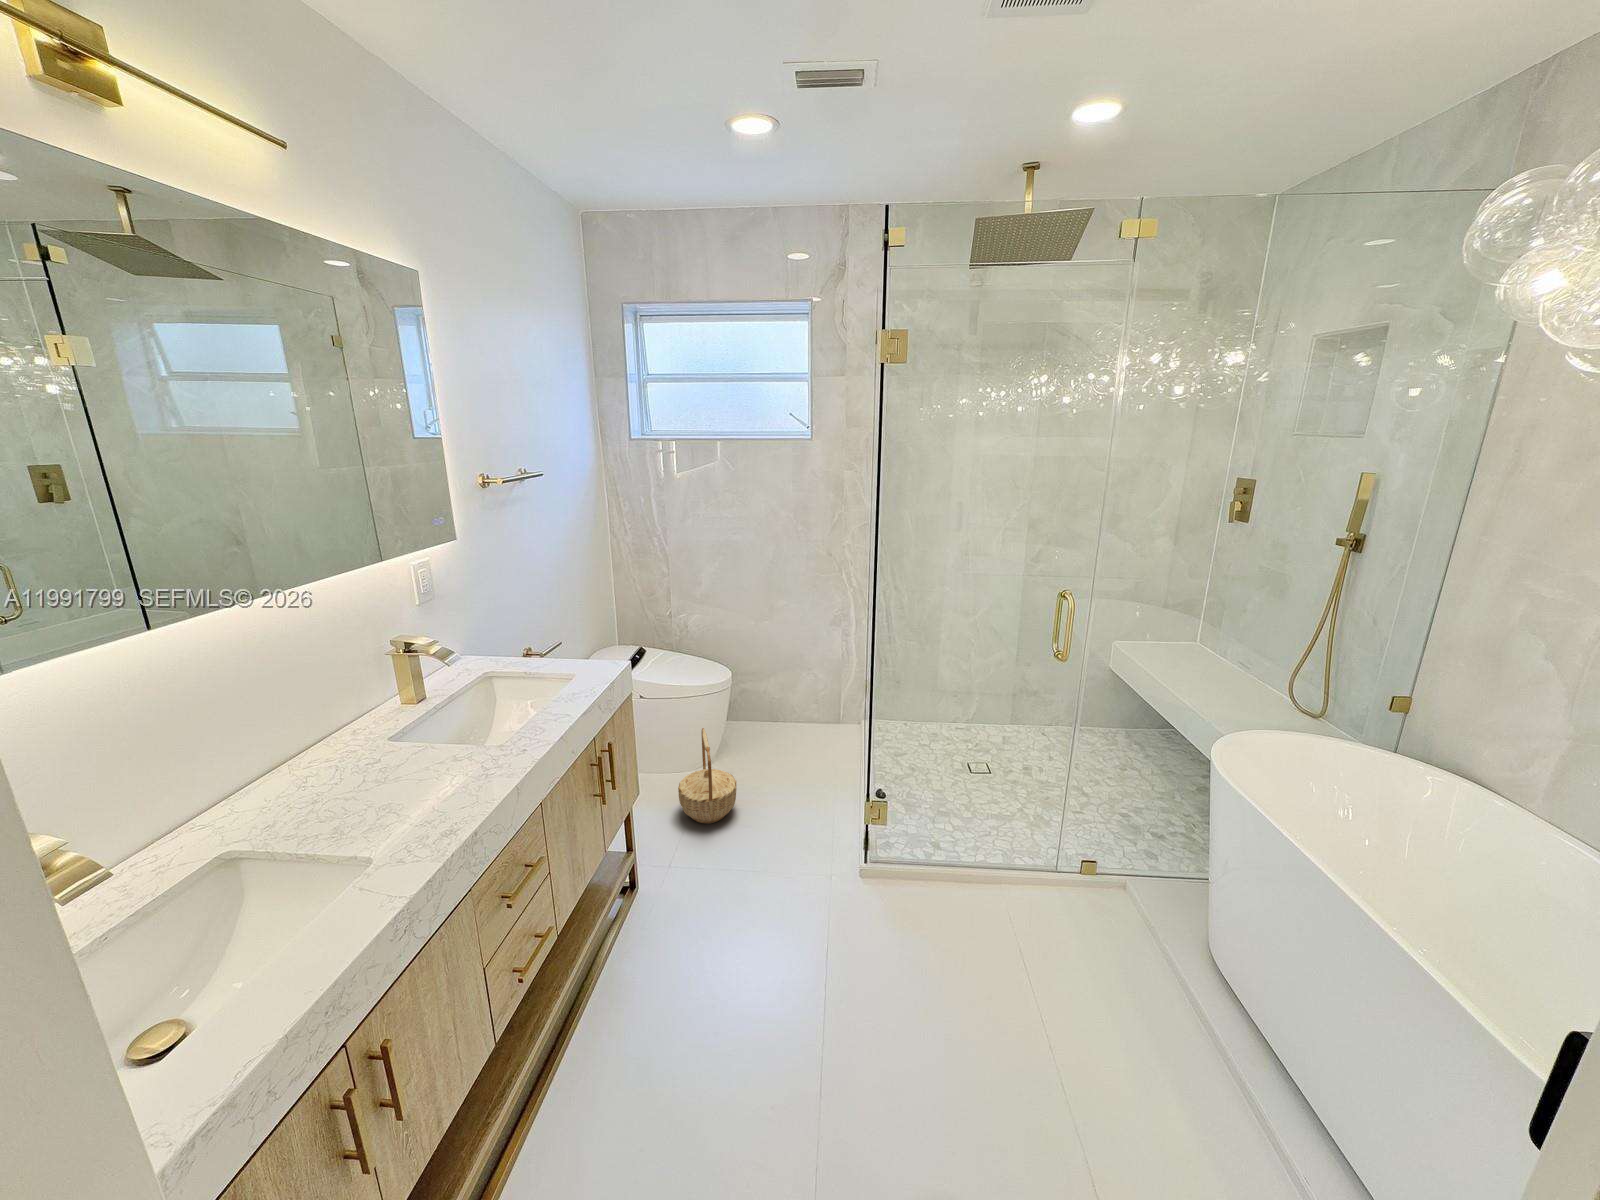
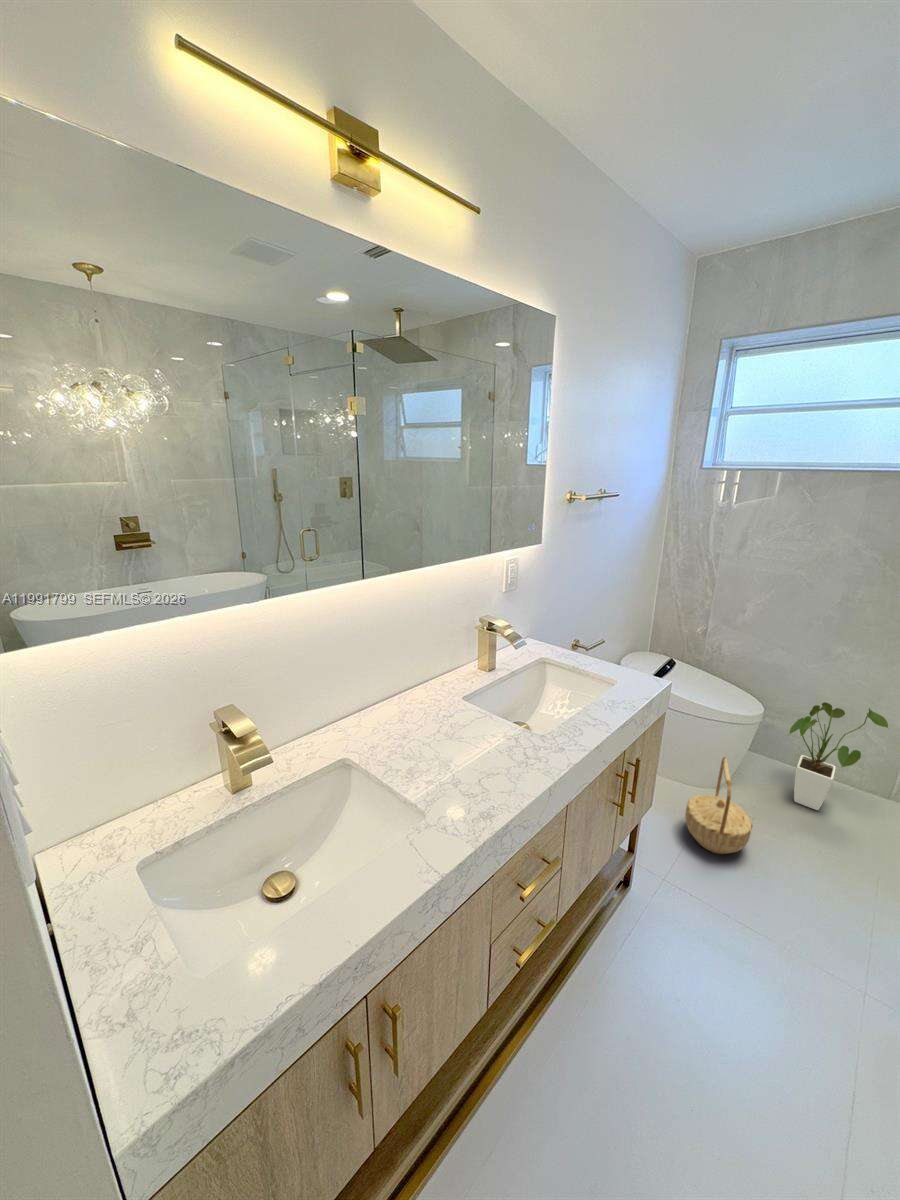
house plant: none [754,649,824,753] -> present [788,702,888,810]

